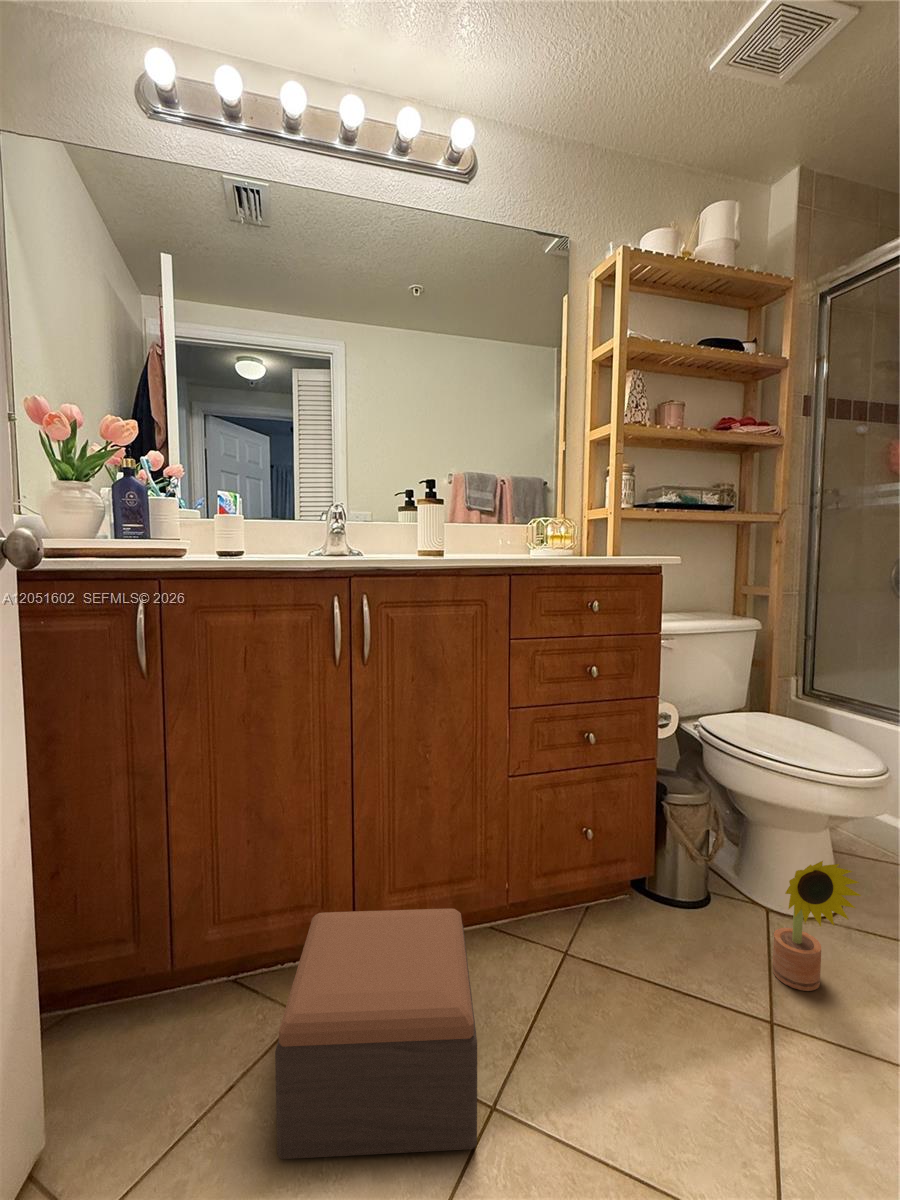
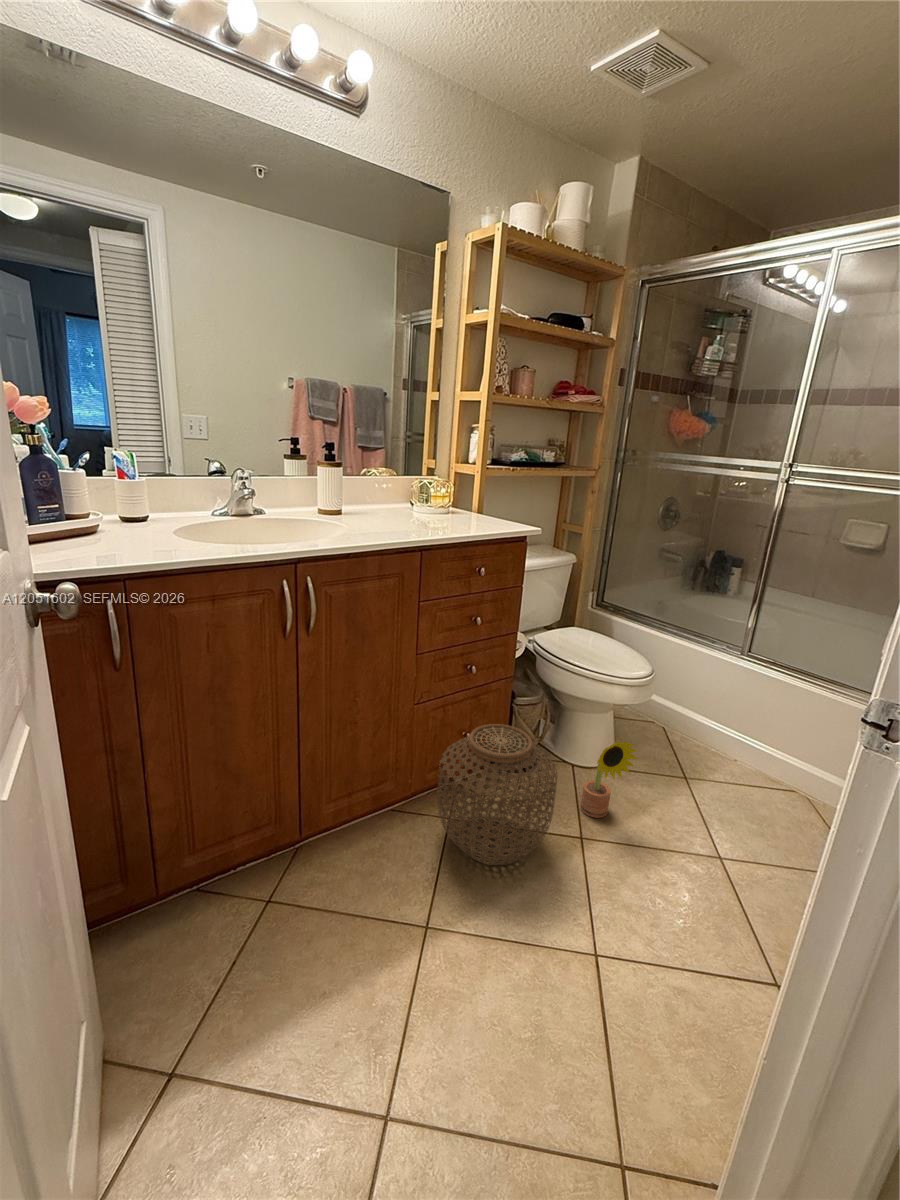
woven basket: none [536,814,712,1033] -> present [437,724,557,865]
footstool: present [275,908,477,1159] -> none [274,808,429,995]

